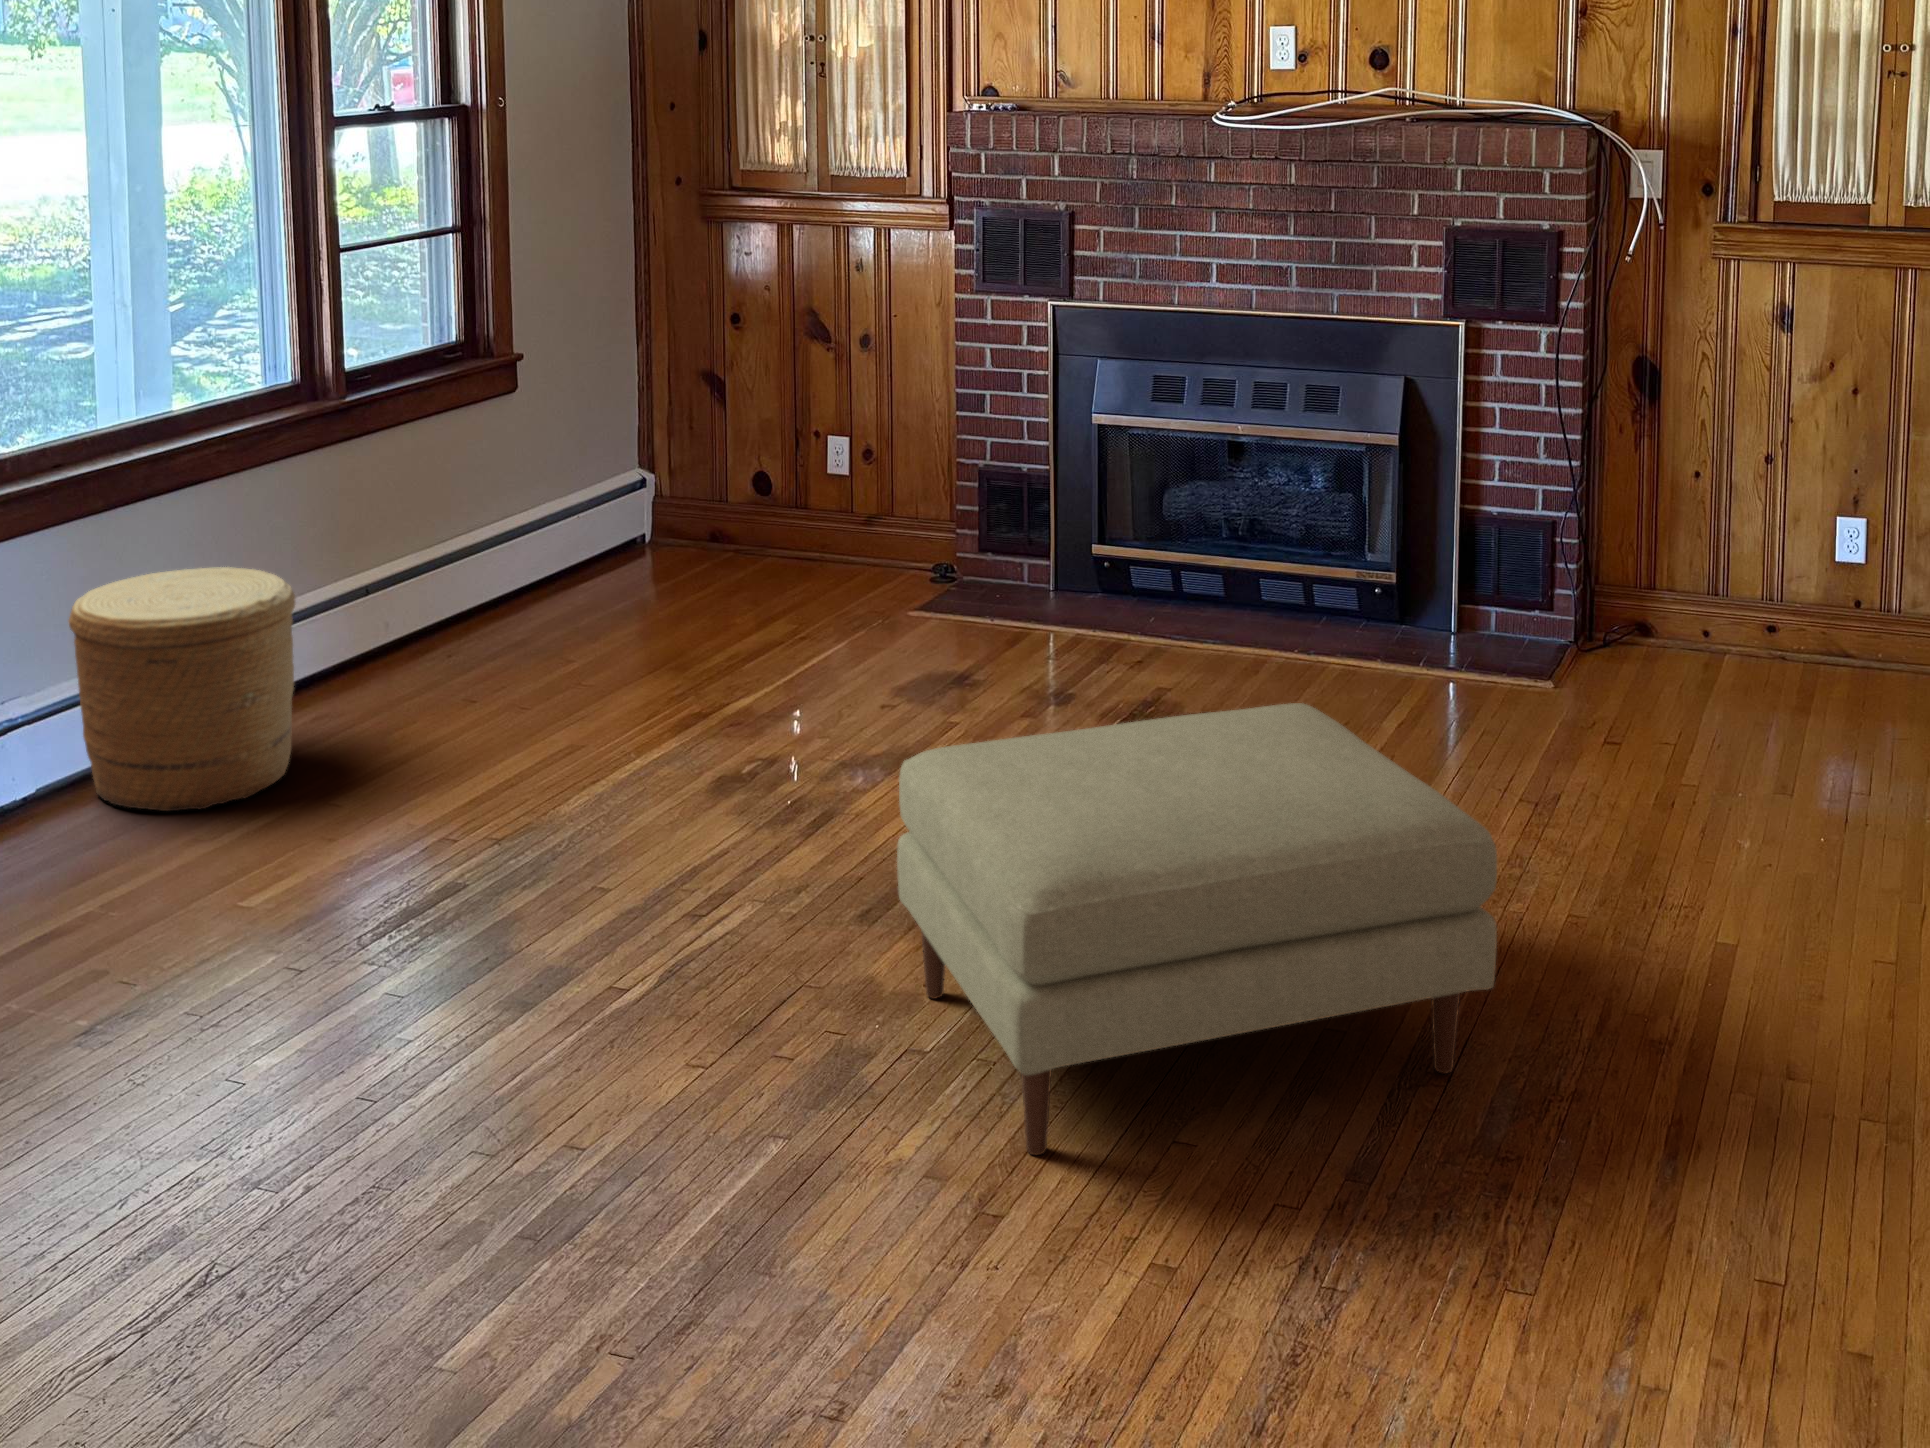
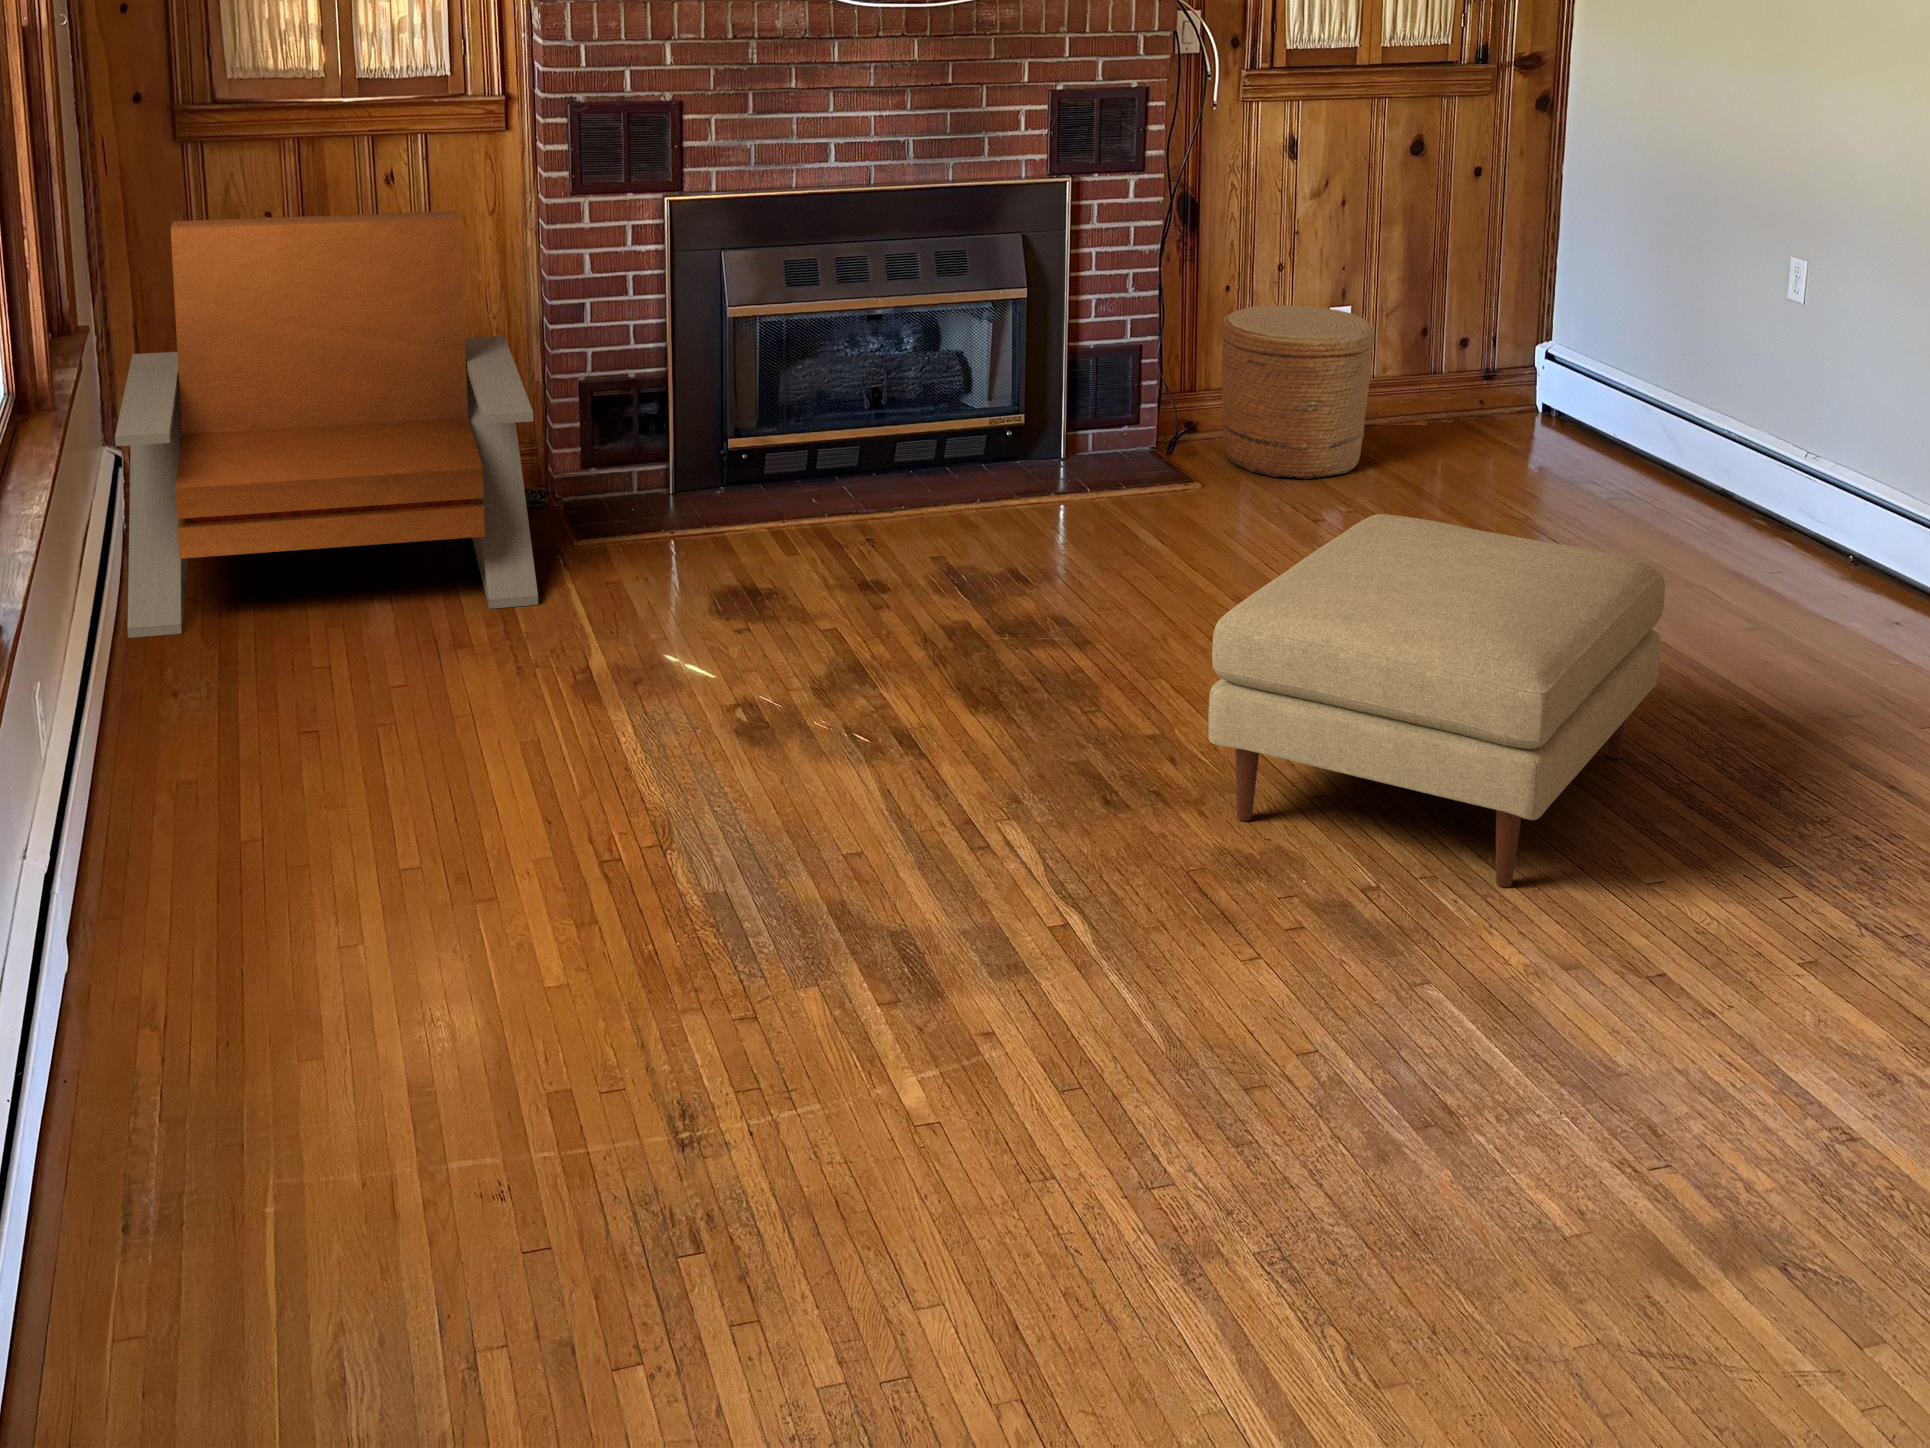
lounge chair: none [487,283,920,655] -> present [115,211,538,638]
woven basket: present [69,567,295,811] -> present [1221,305,1374,479]

